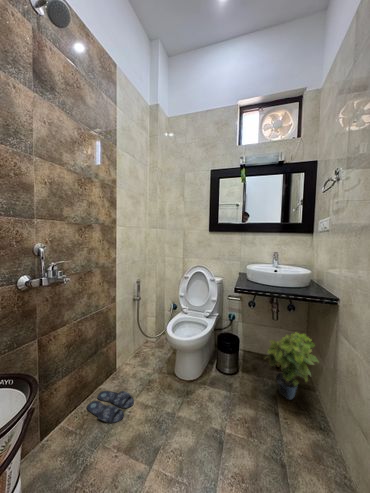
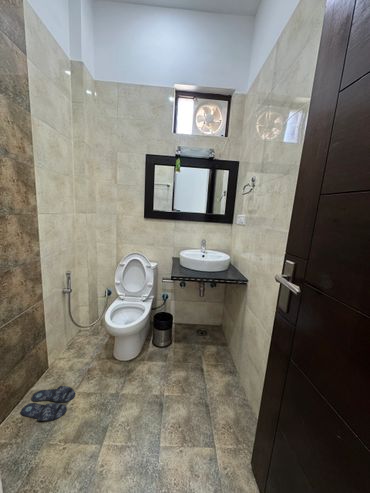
potted plant: present [266,333,318,399] -> none [194,306,233,357]

